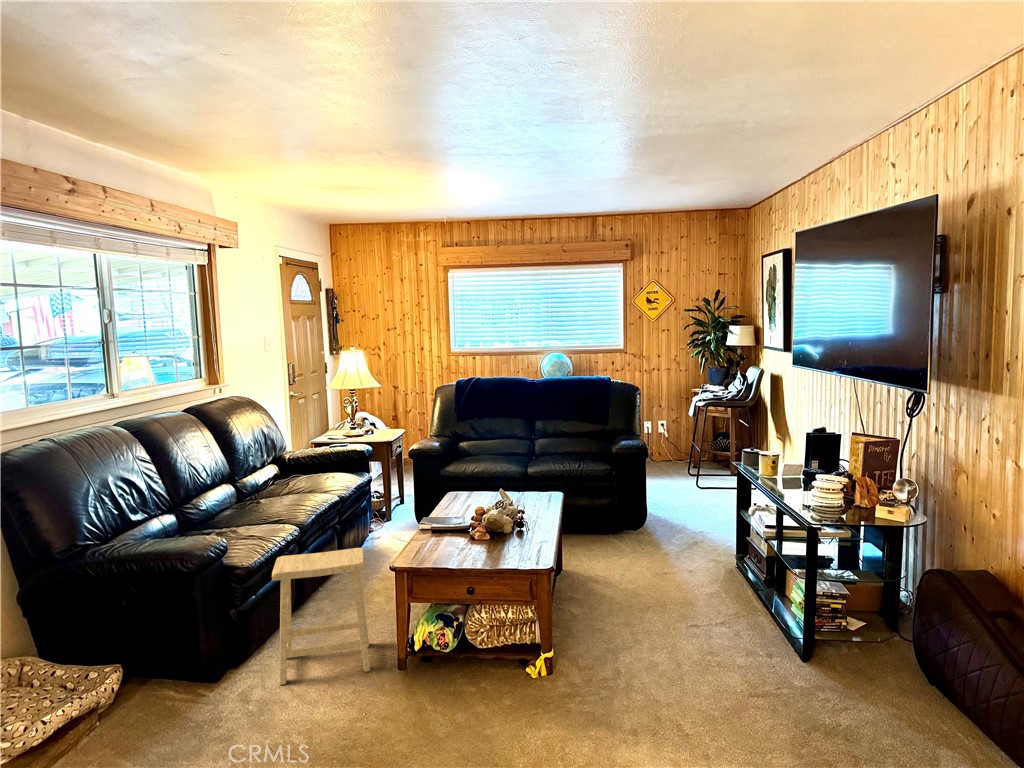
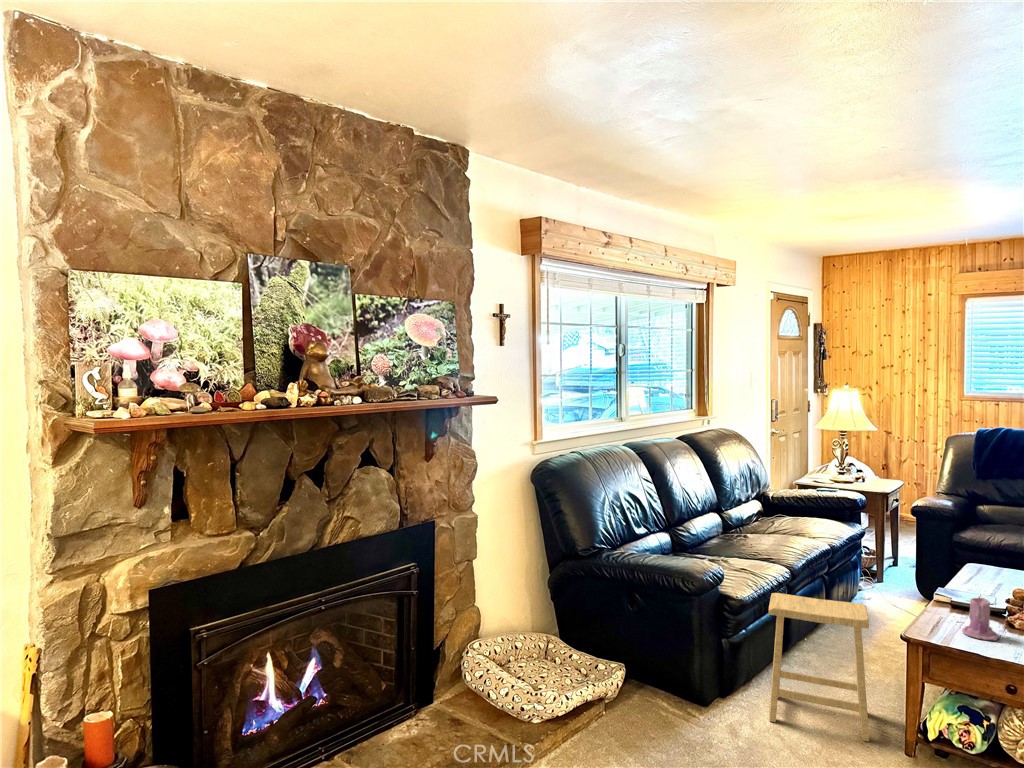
candle: none [437,517,462,555] -> present [962,595,999,641]

